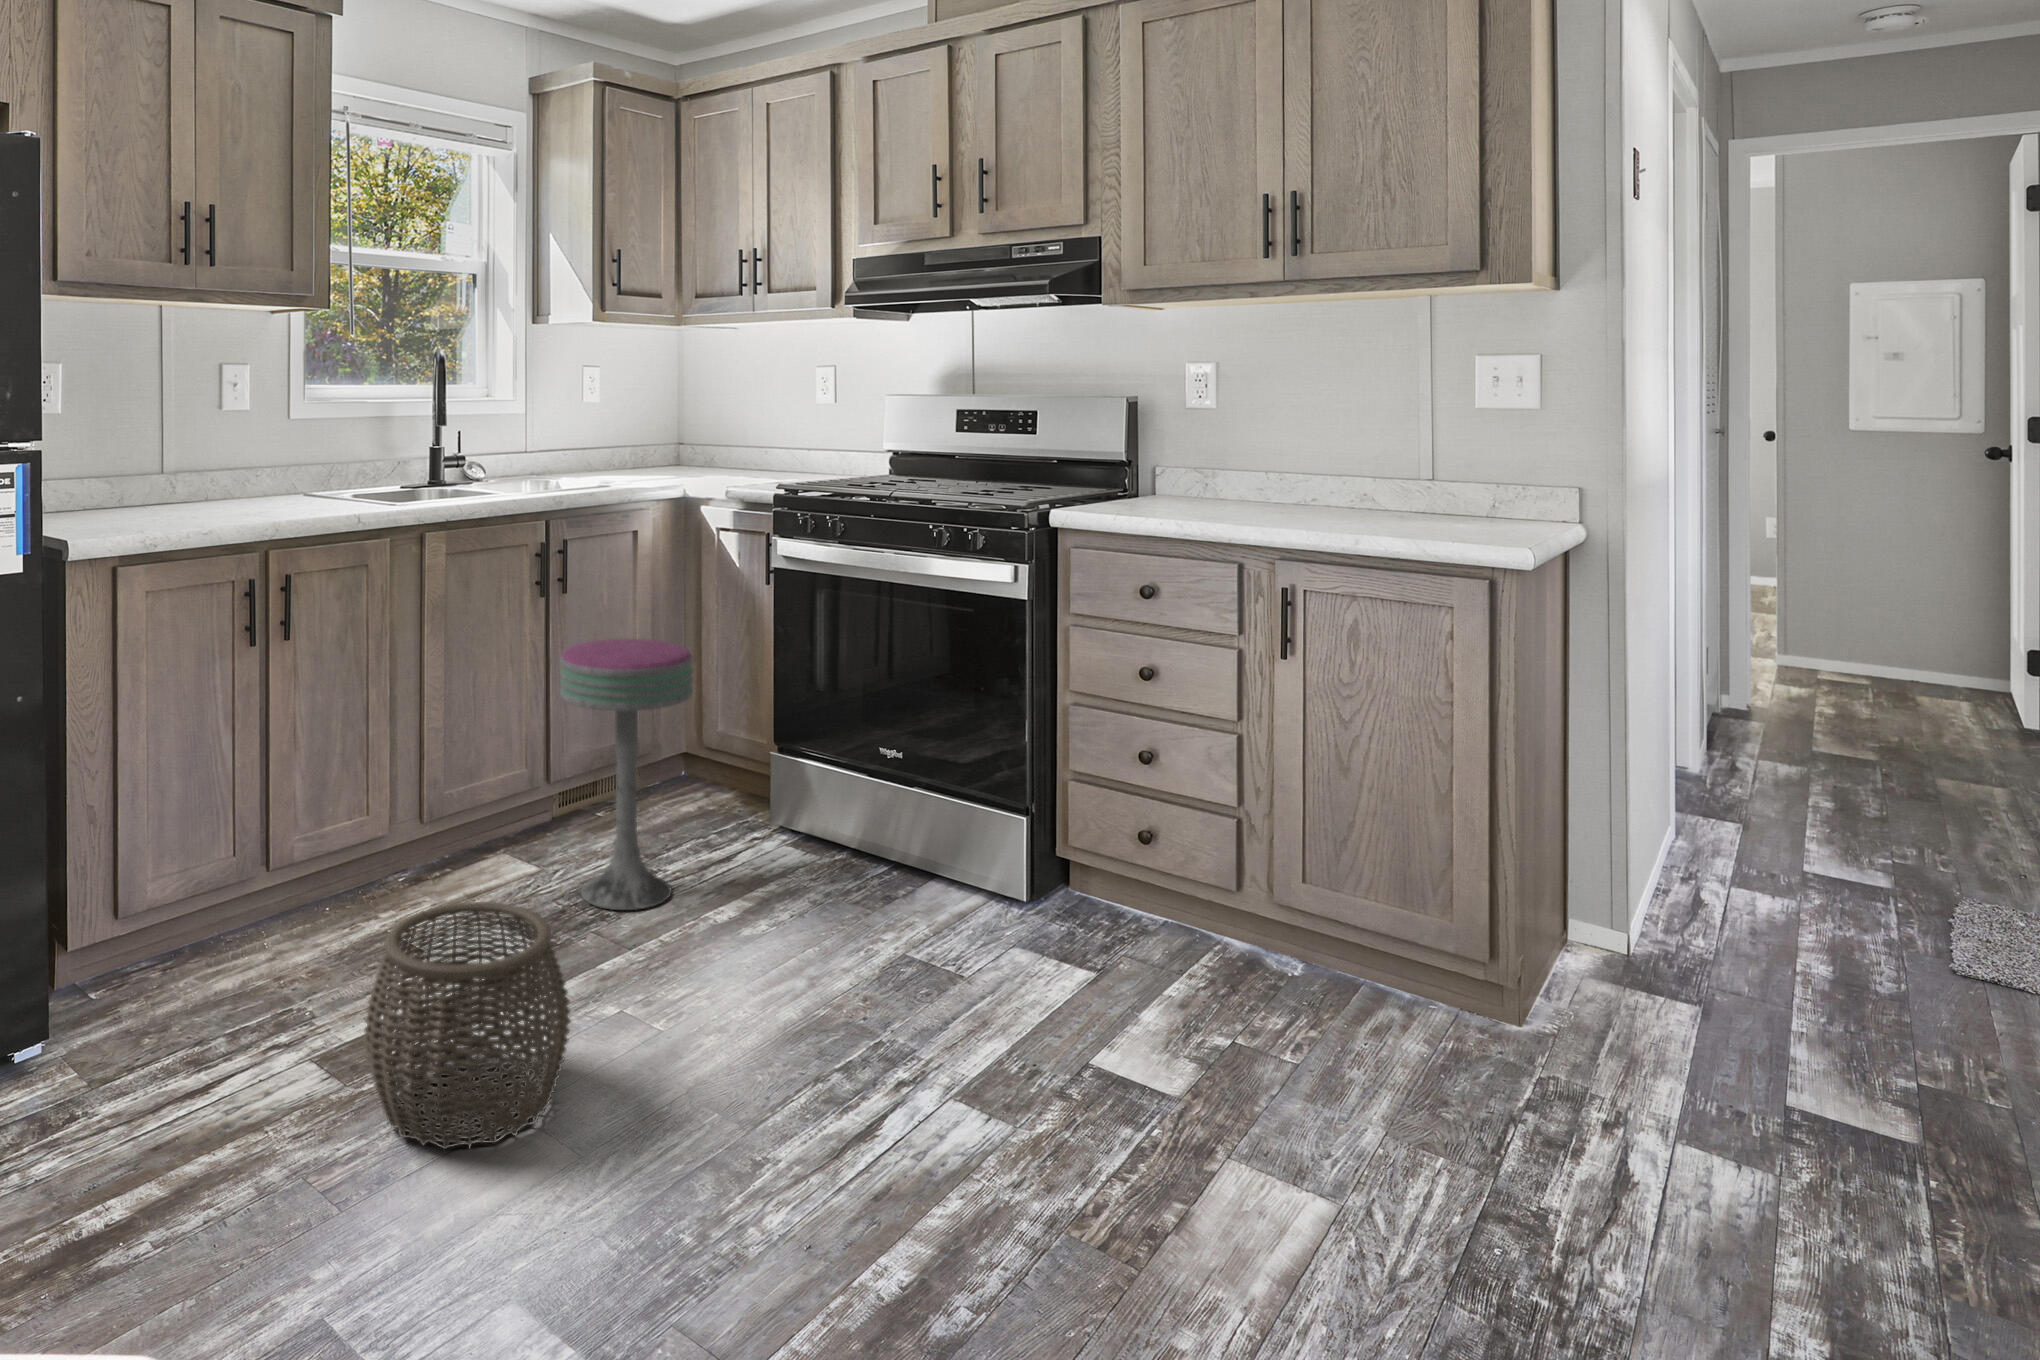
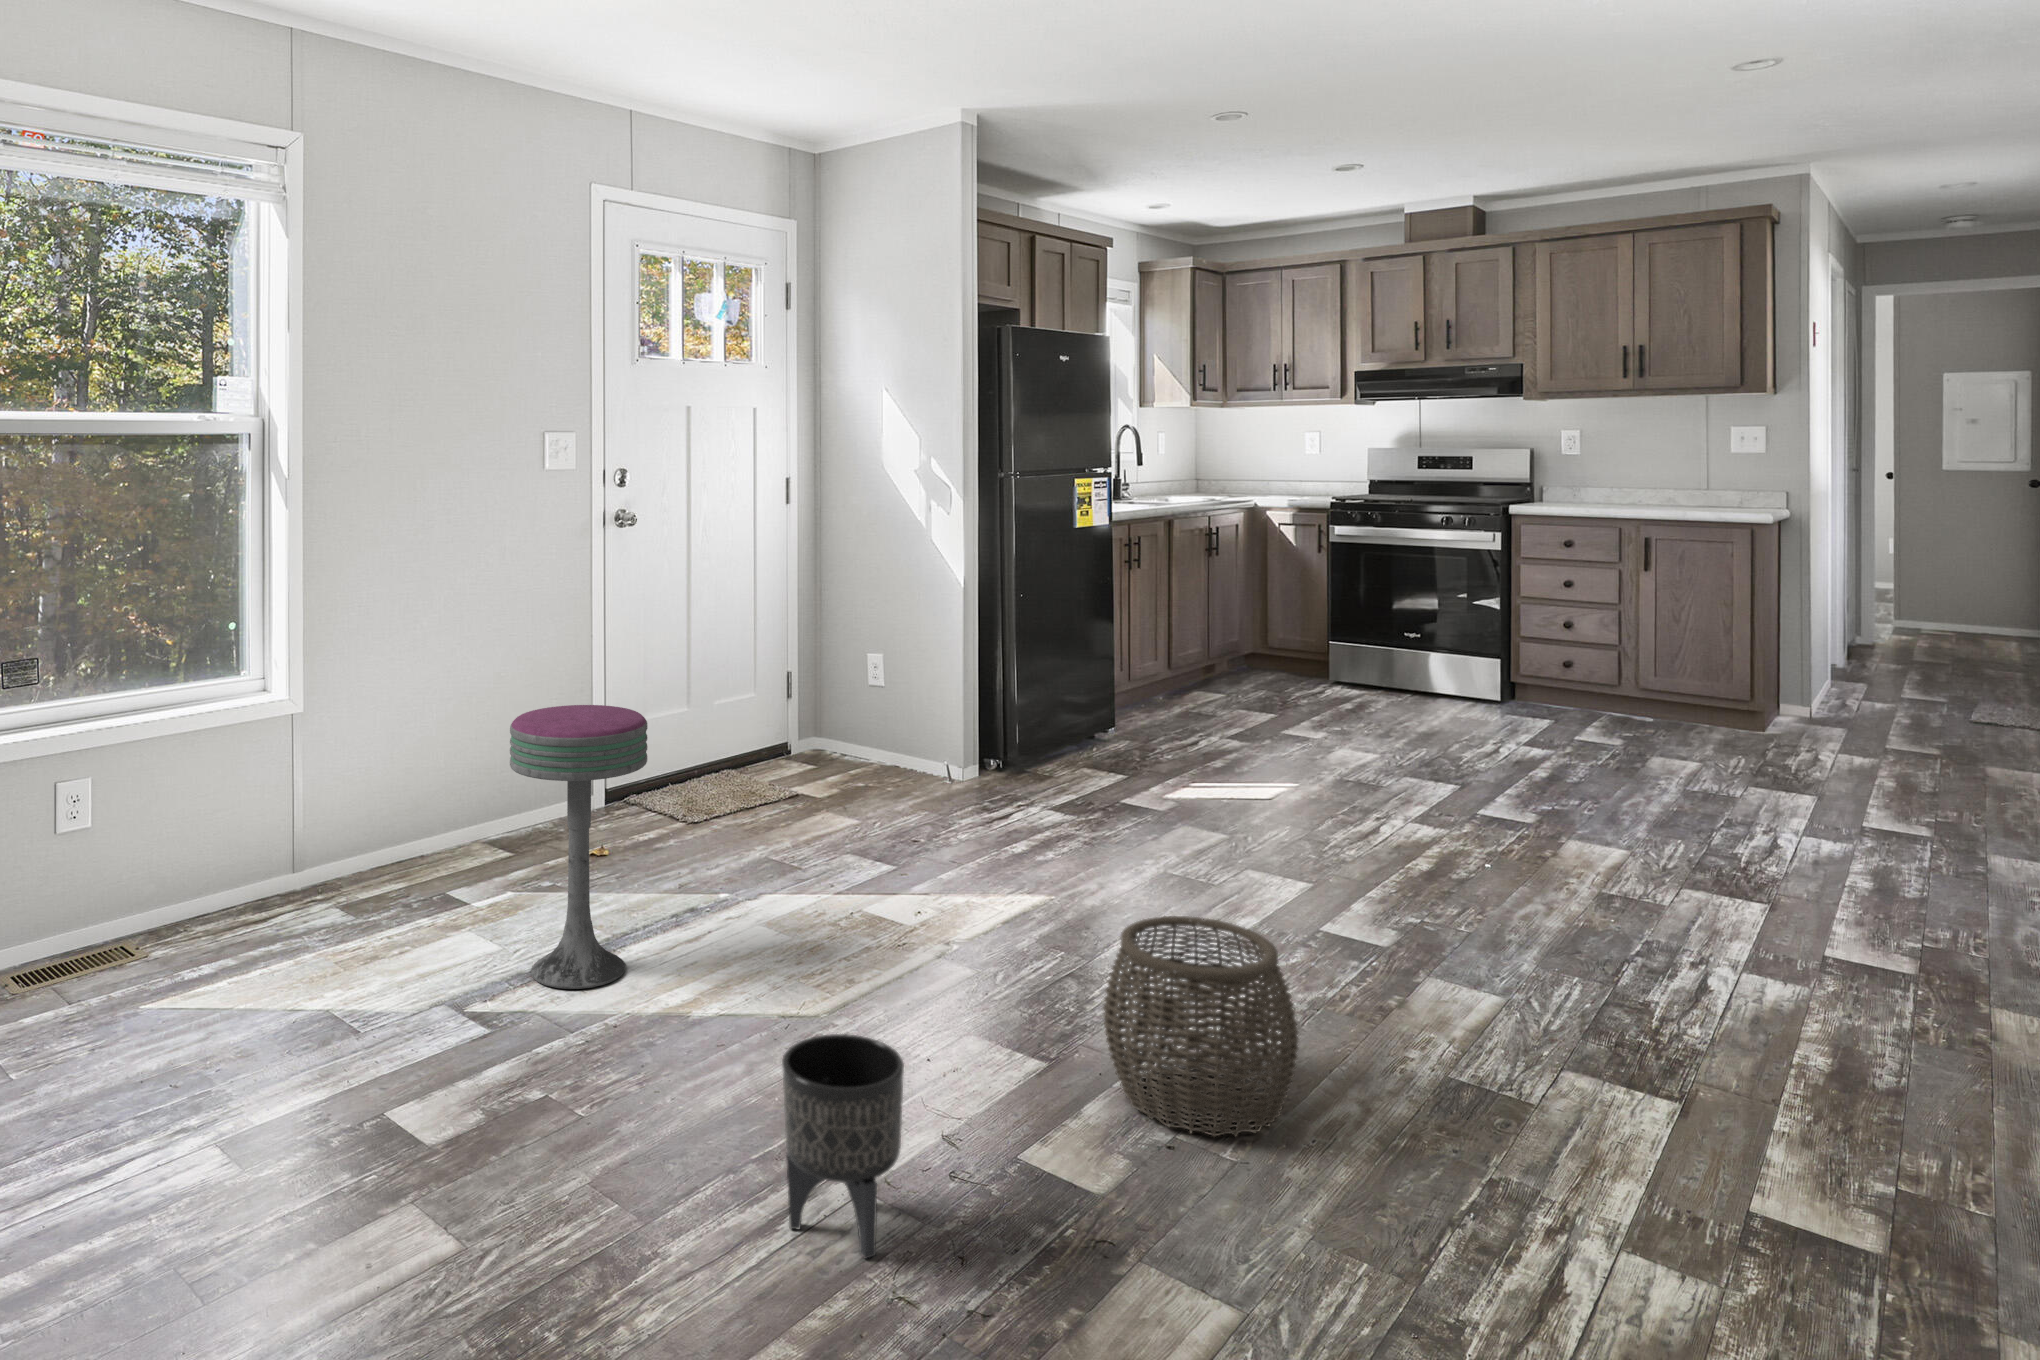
woven basket: present [364,902,571,1149] -> present [1103,916,1299,1137]
planter: none [881,949,999,1160] -> present [782,1034,904,1258]

